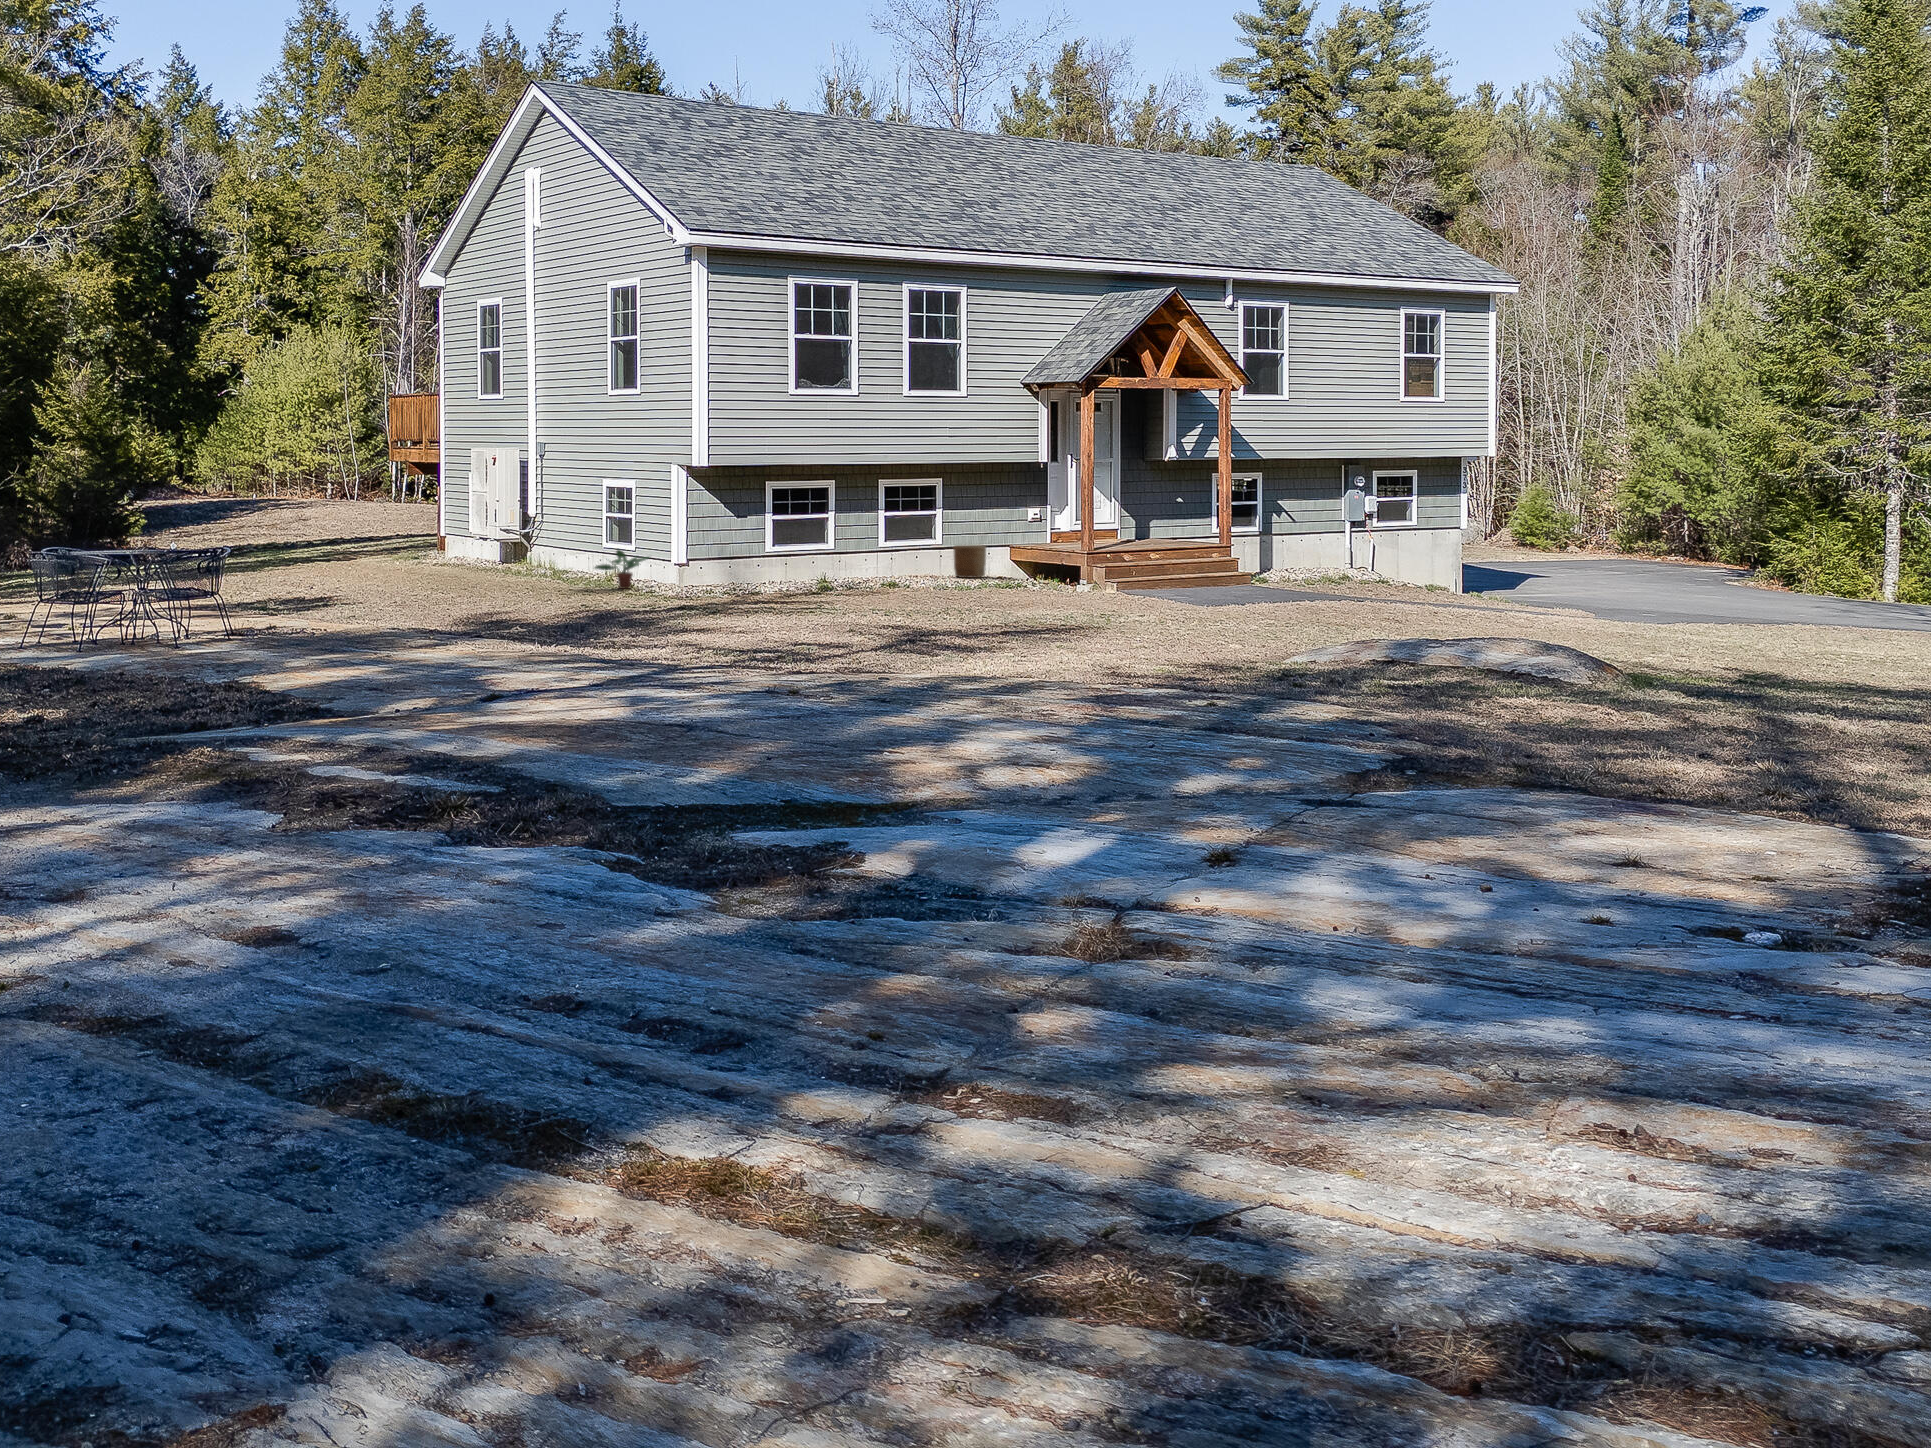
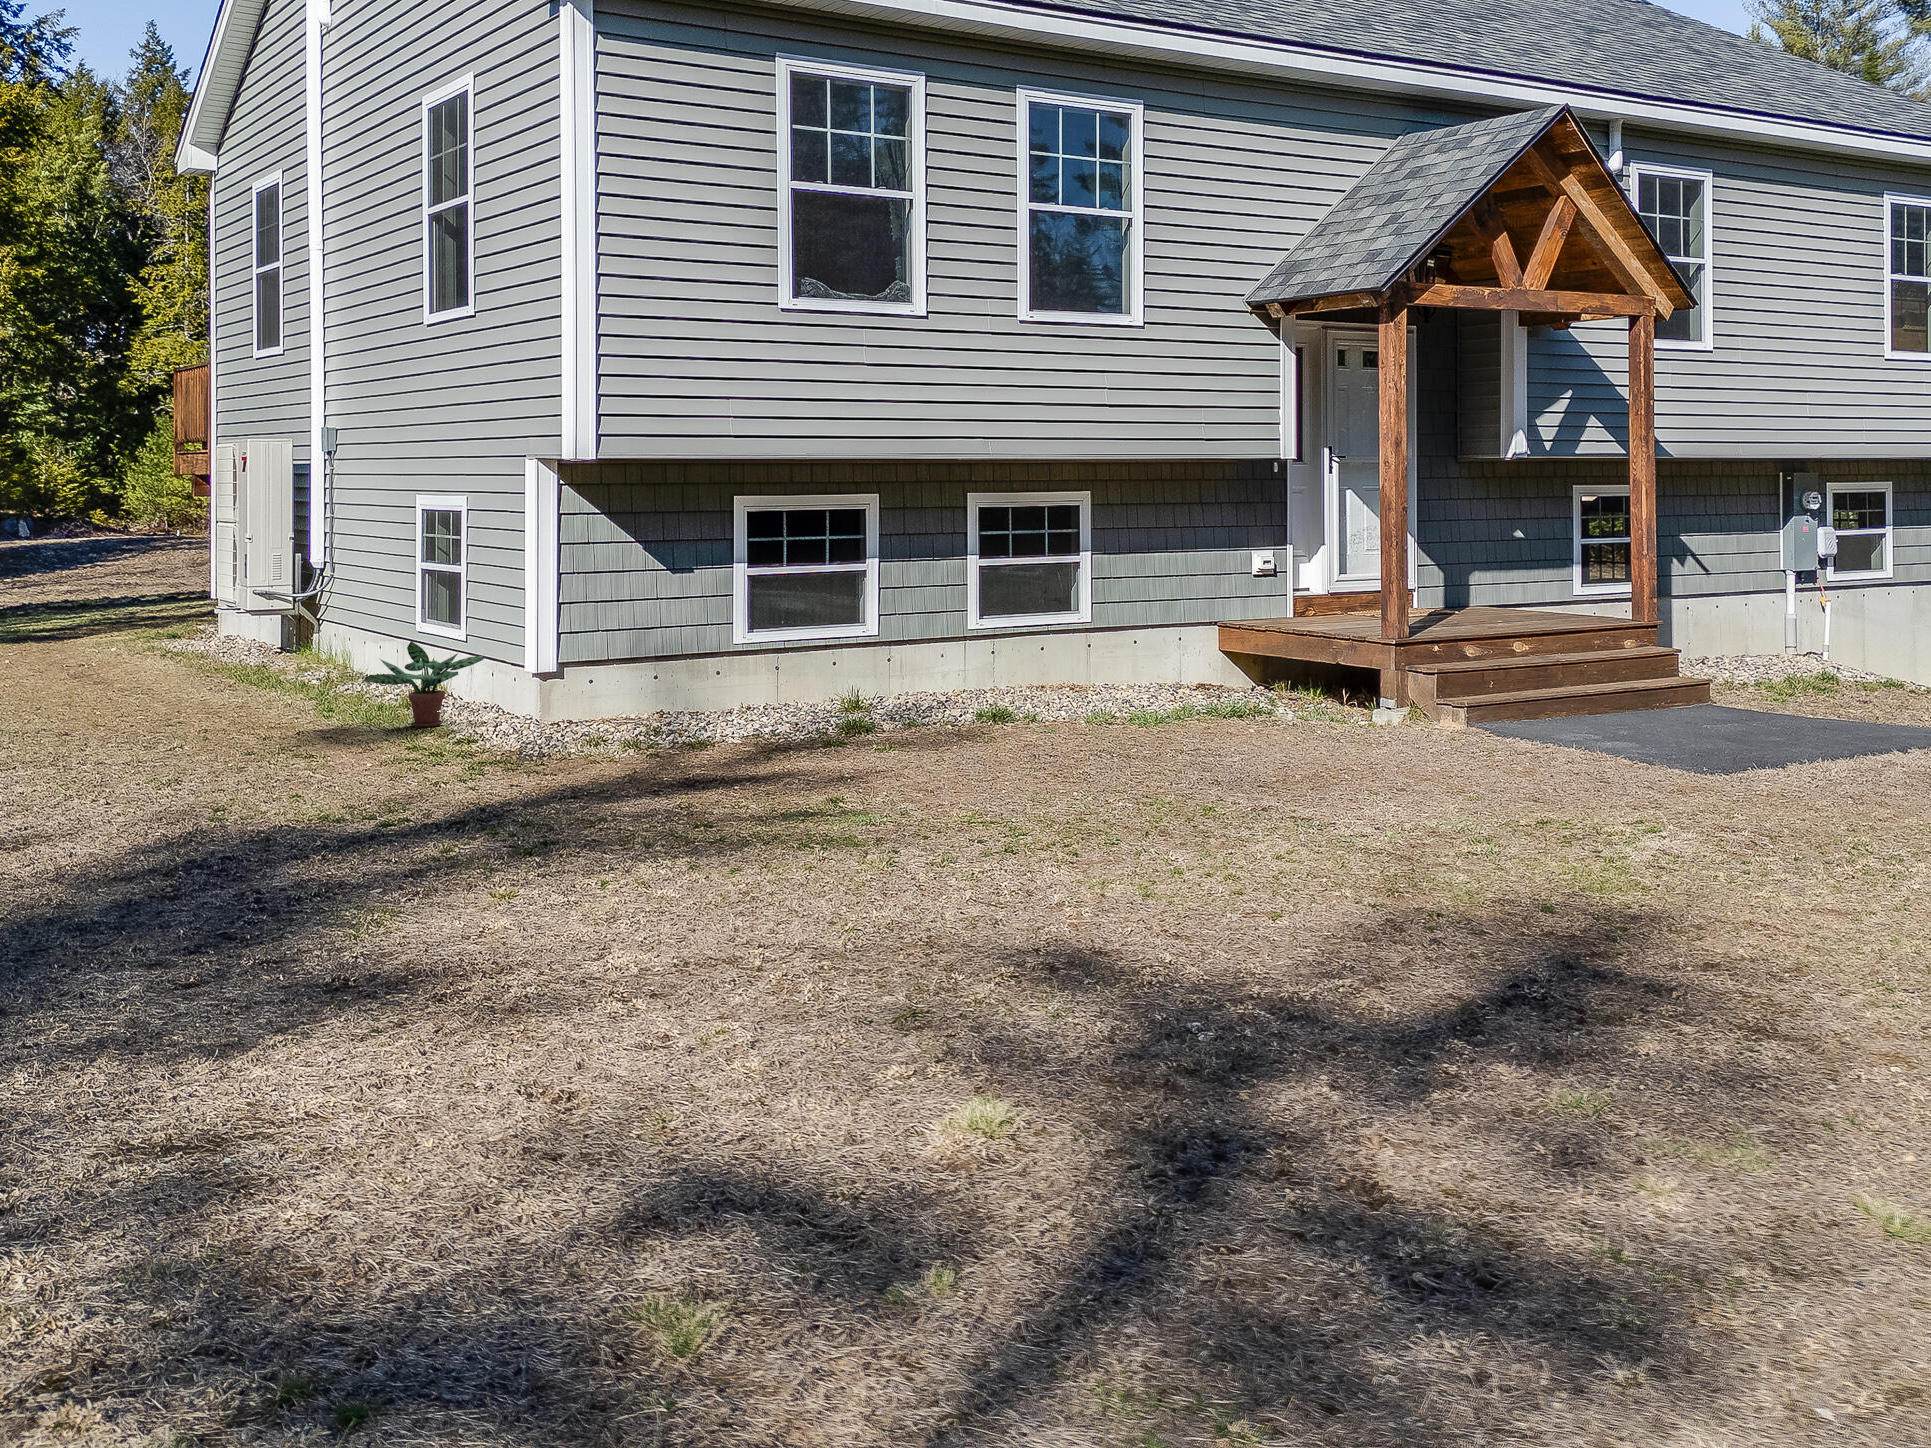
woven basket: present [953,545,986,578] -> none [1114,623,1182,693]

